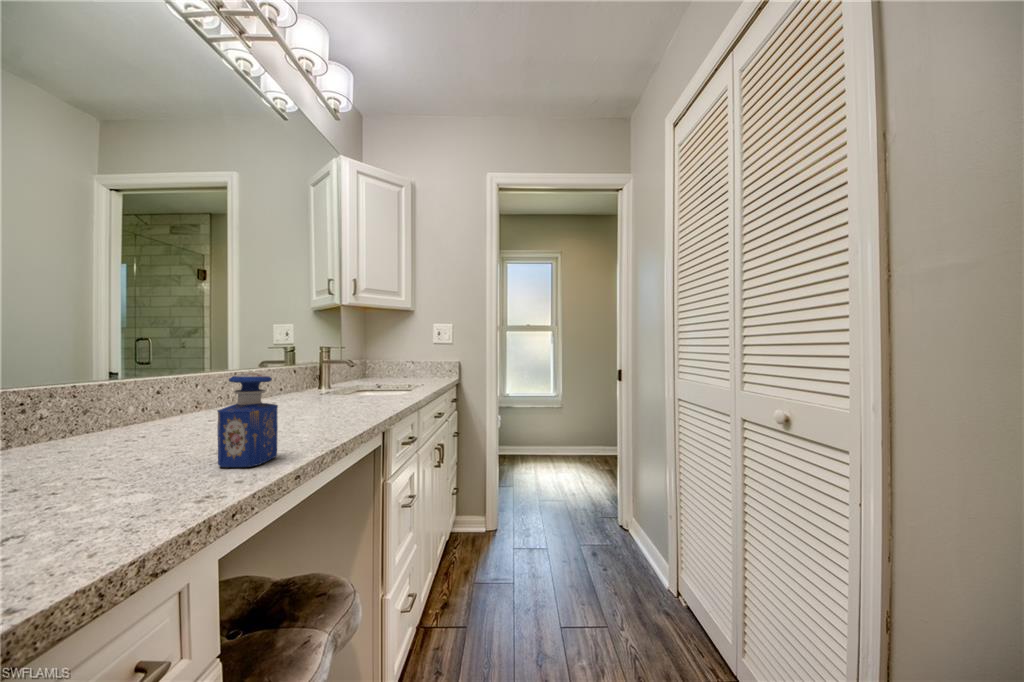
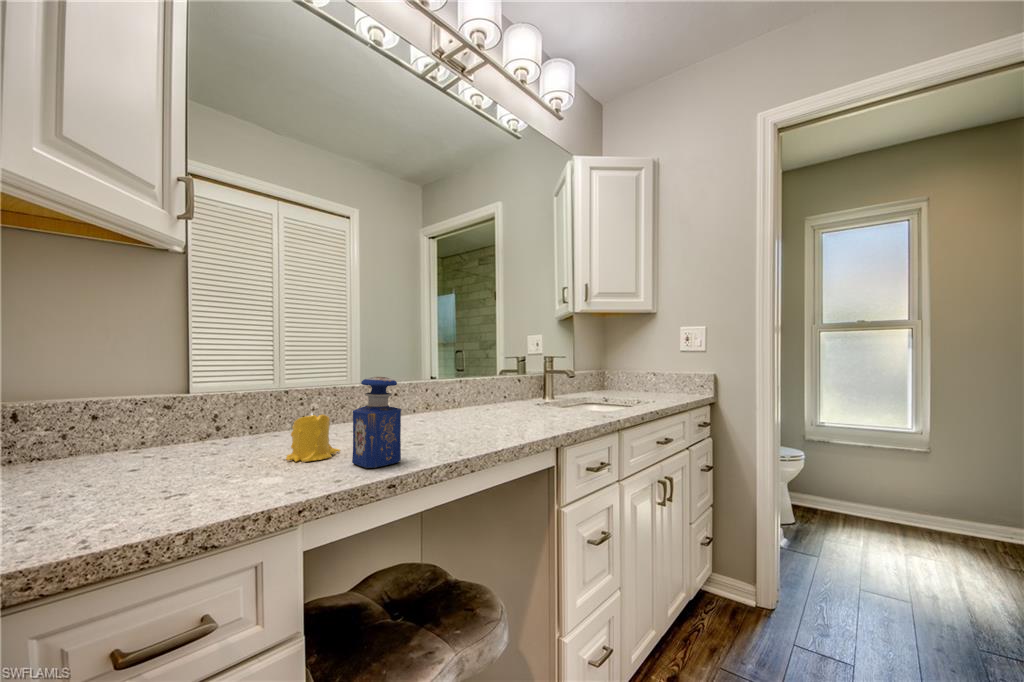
candle: none [95,419,173,483] -> present [286,414,340,462]

